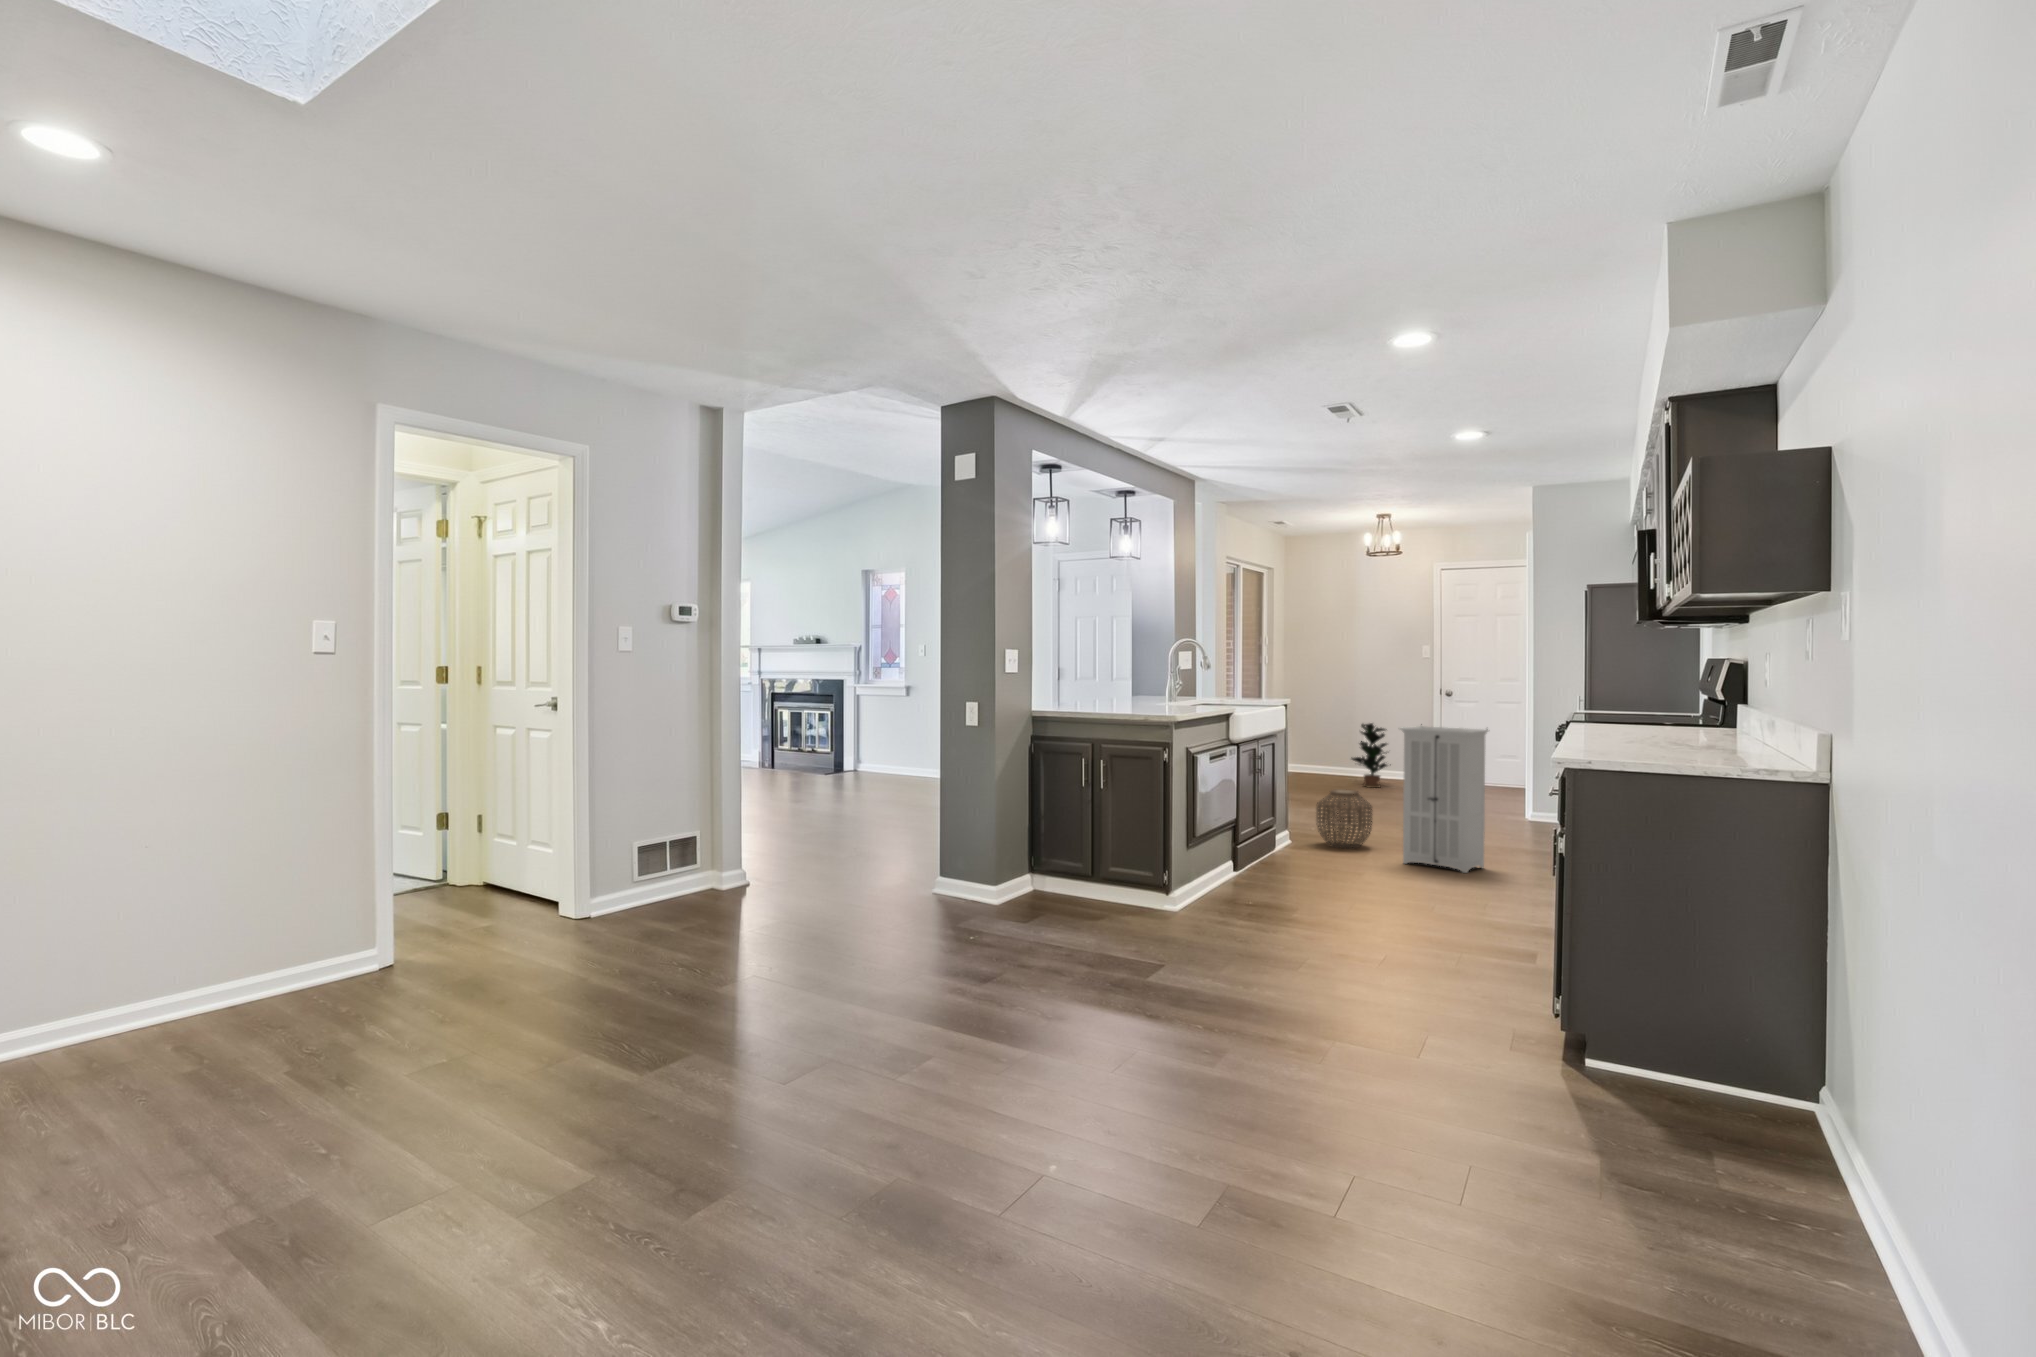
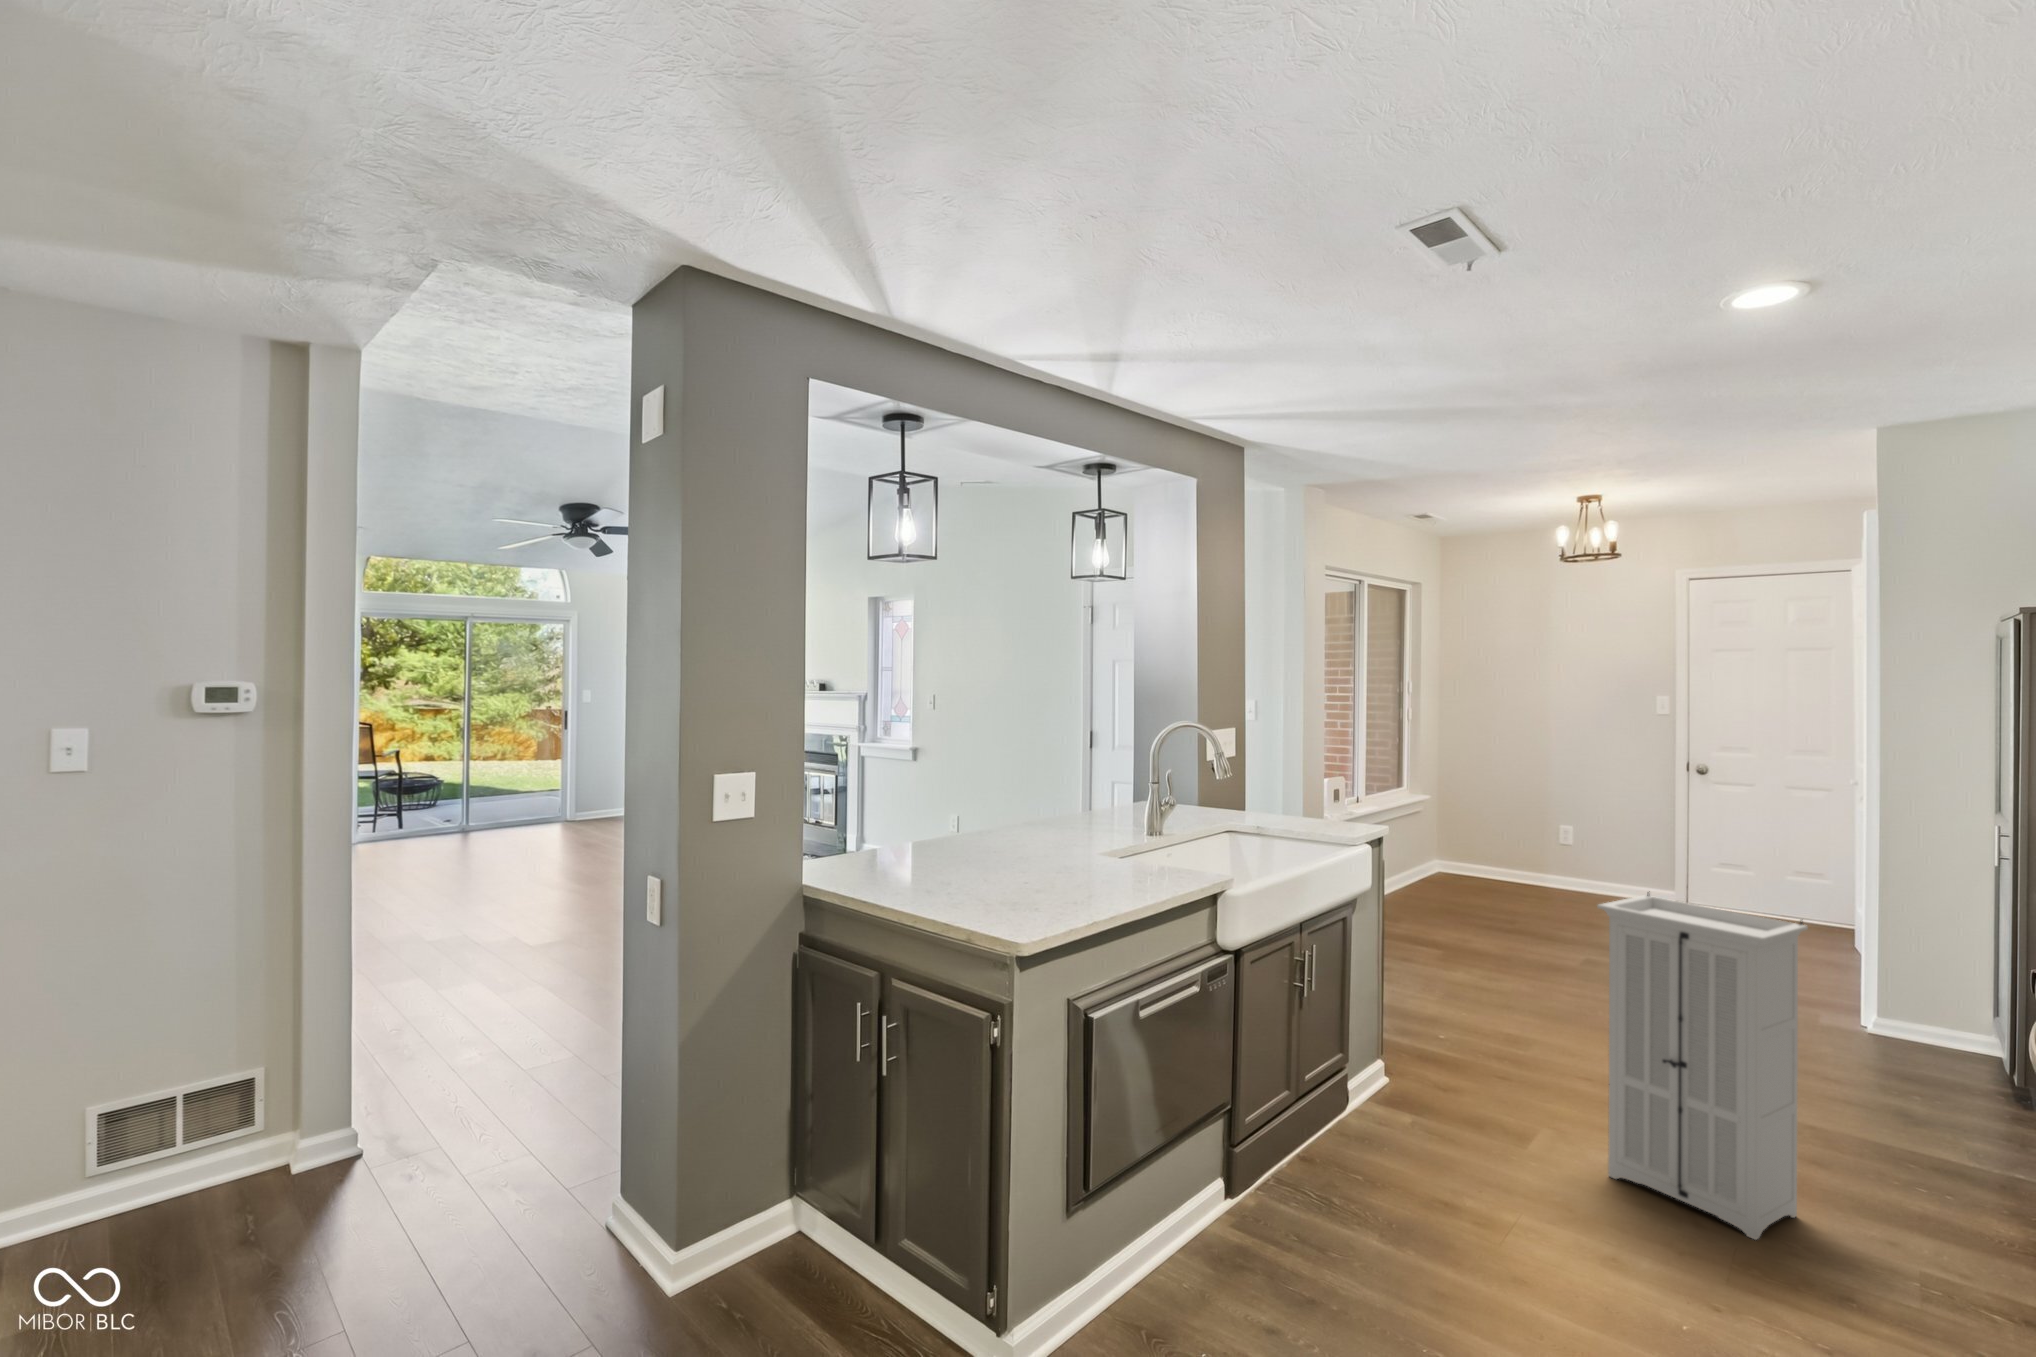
potted plant: present [1352,723,1387,788] -> none [1541,805,1607,902]
woven basket: present [1317,789,1372,849] -> none [1443,983,1550,1101]

